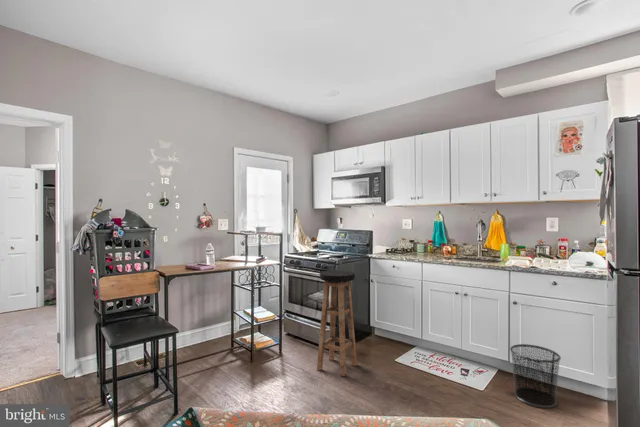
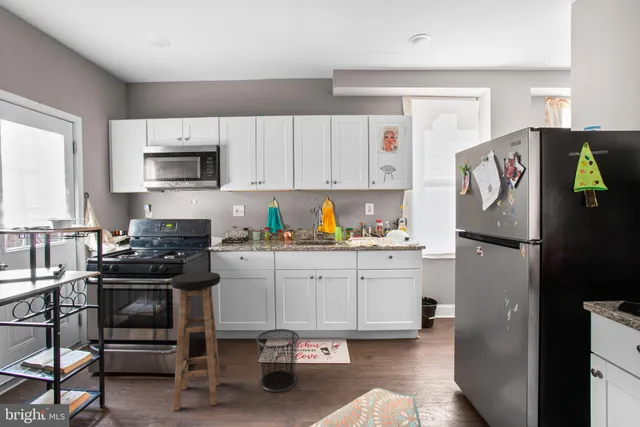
waste bin: present [510,344,561,408] -> present [257,329,299,392]

